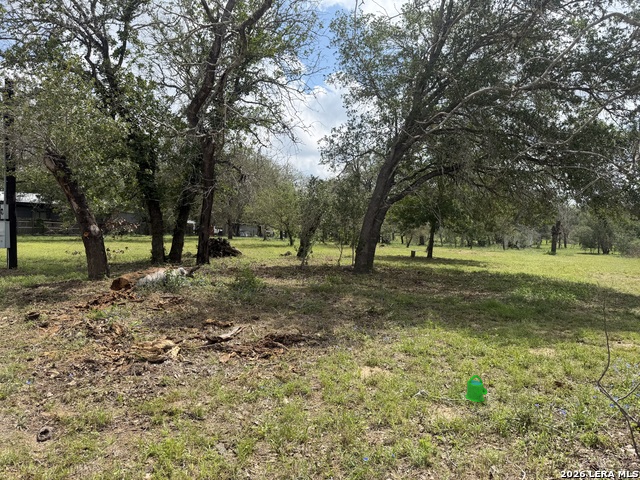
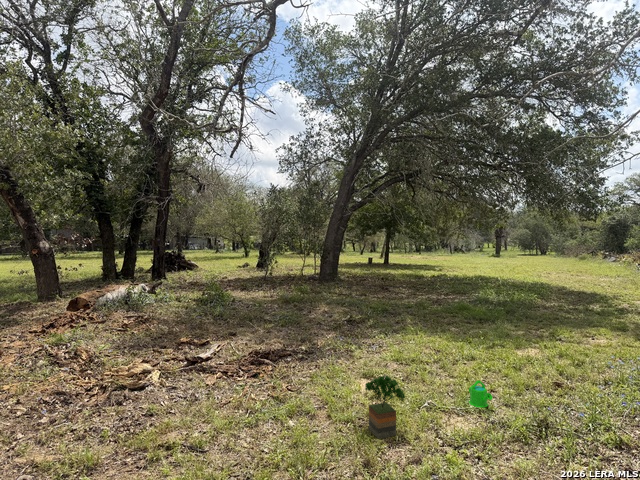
potted tree: none [353,362,392,422] -> present [365,376,405,439]

